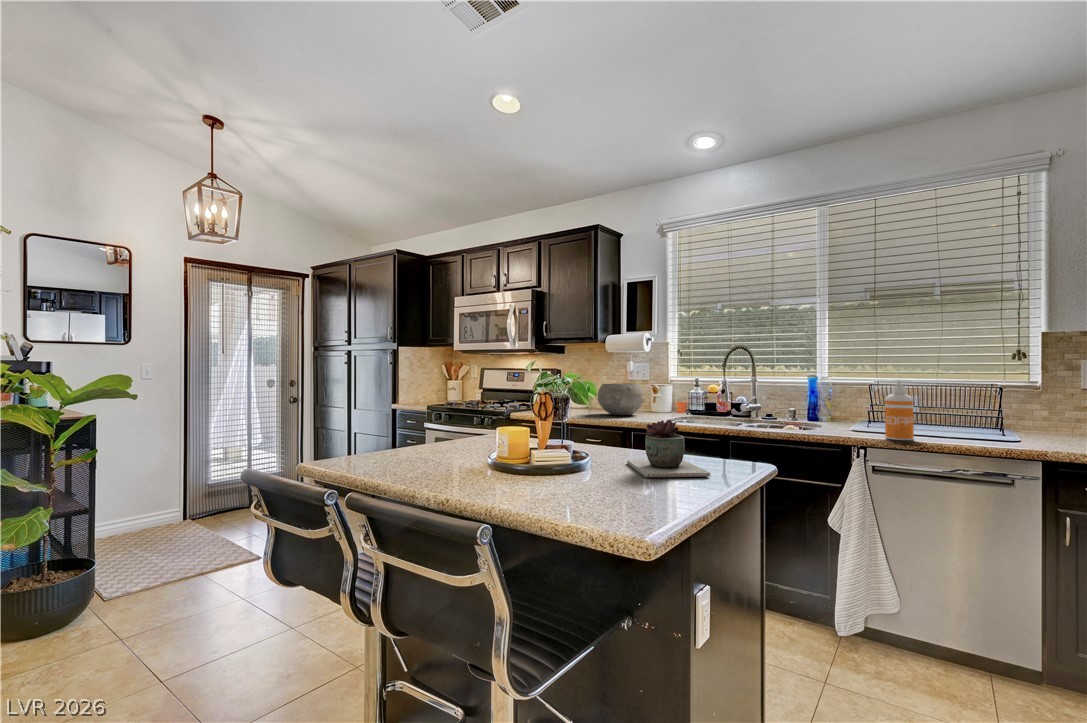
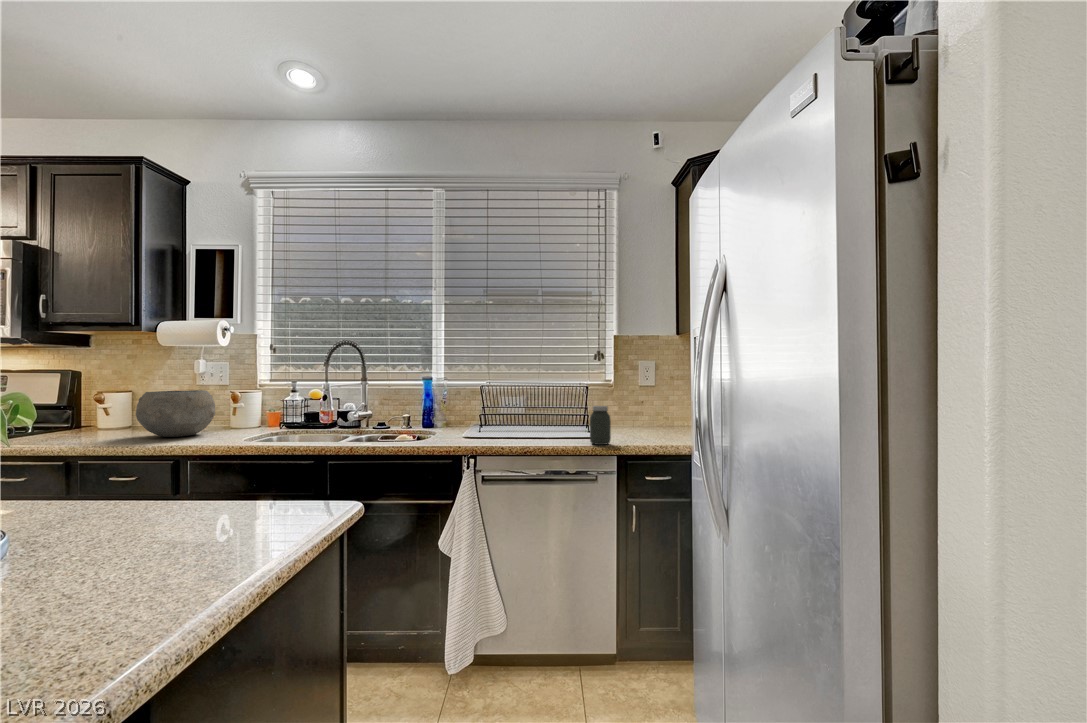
soap dispenser: present [885,380,914,440] -> none [494,381,519,446]
jar: none [1003,407,1033,448] -> present [590,406,611,445]
succulent plant: present [627,420,710,477] -> none [69,465,226,595]

